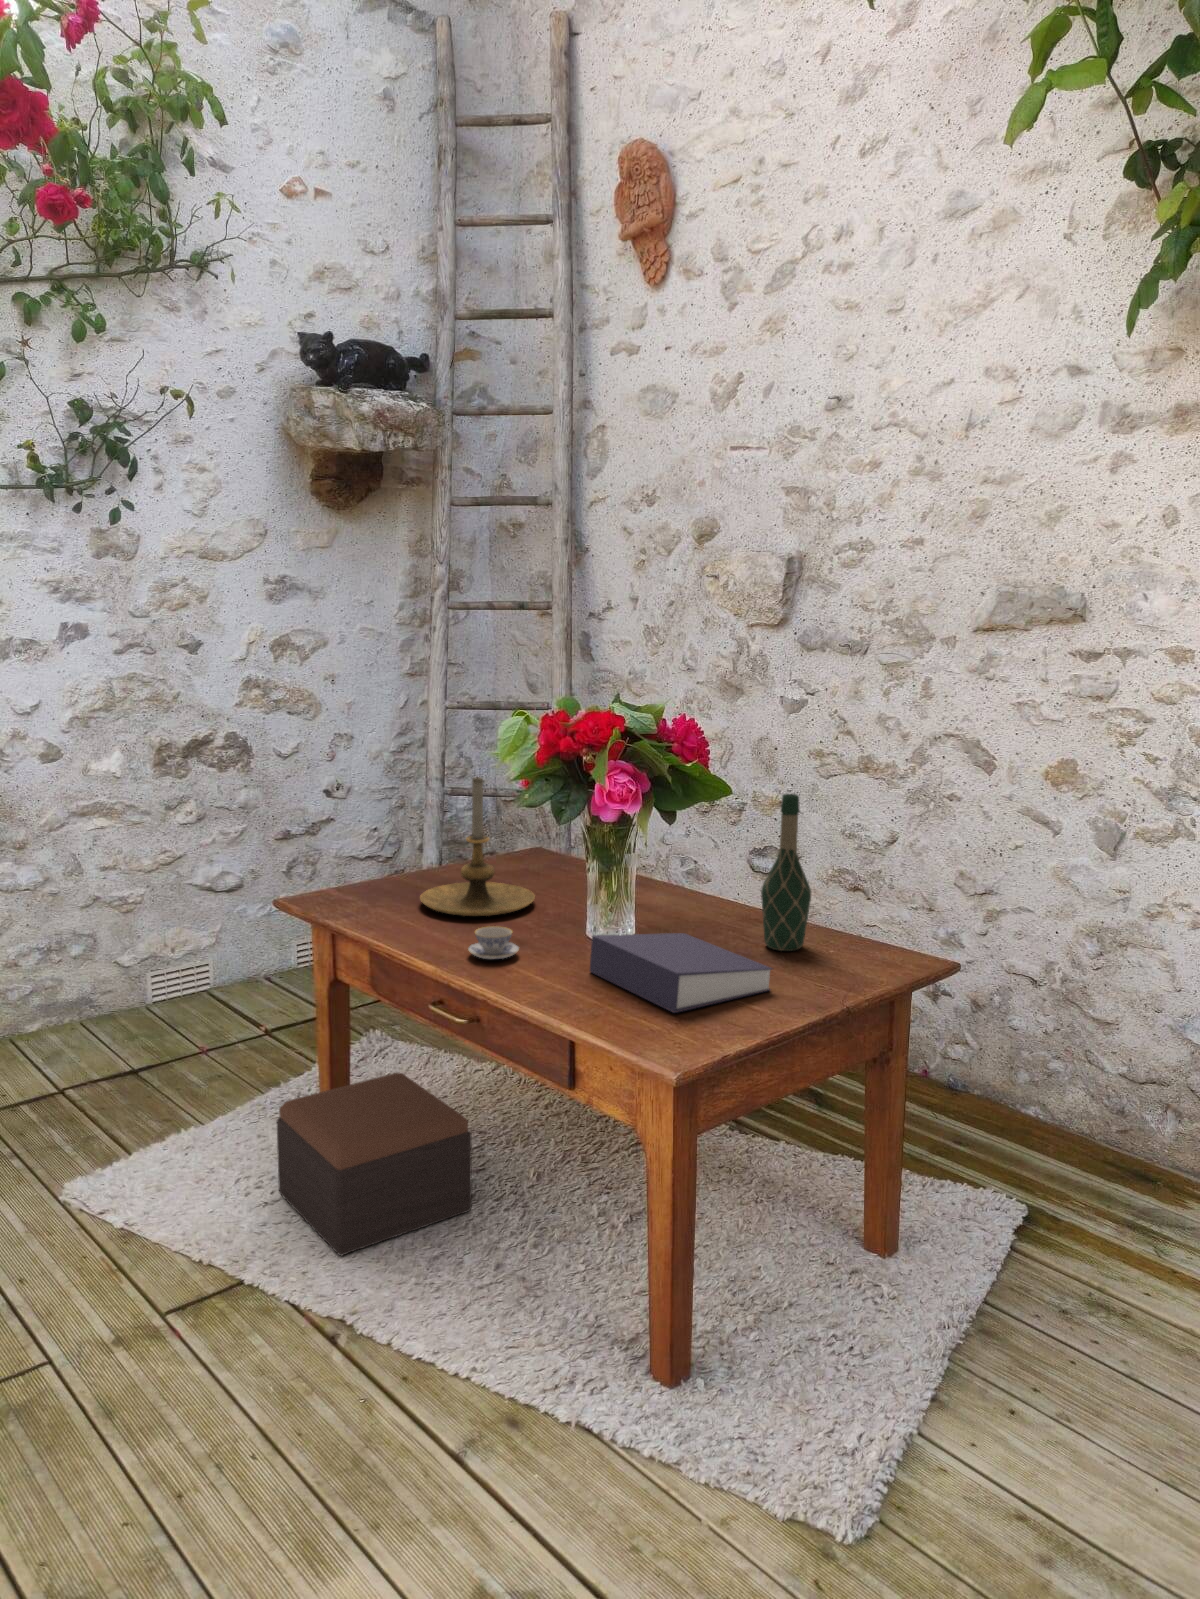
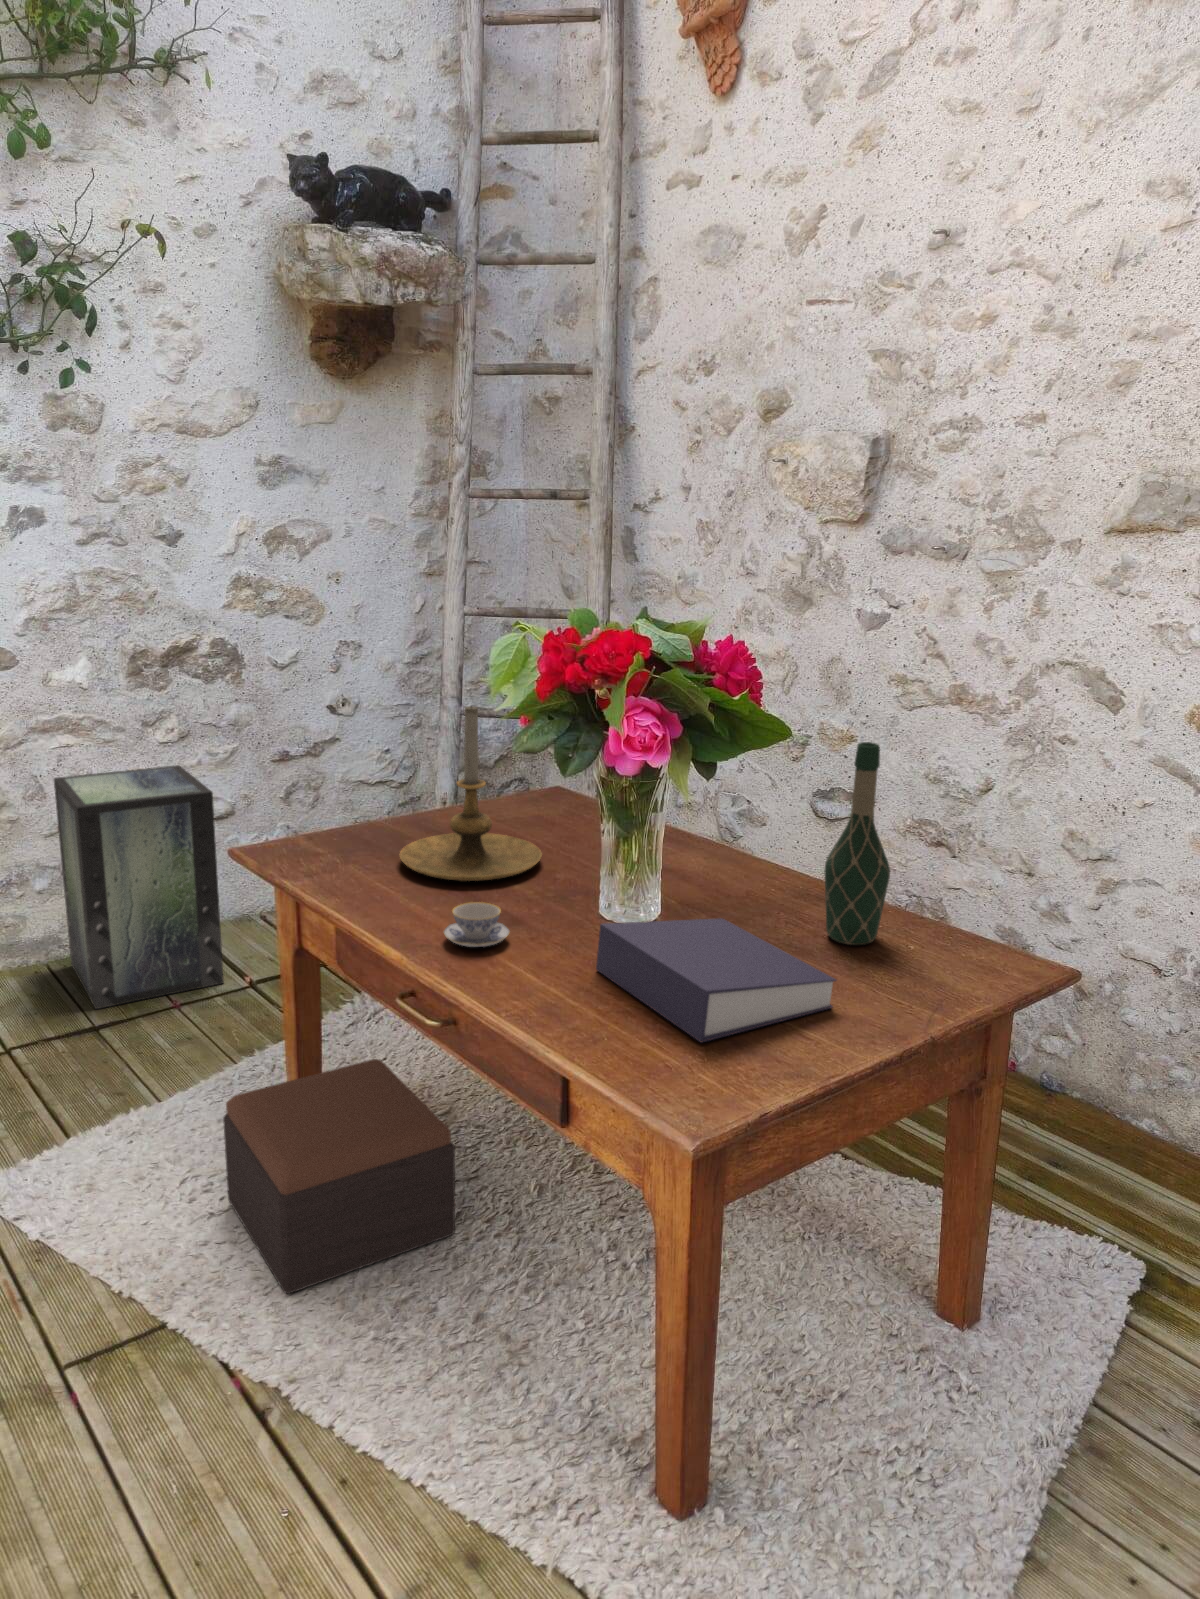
storage box: none [91,844,242,1058] -> present [54,765,224,1009]

